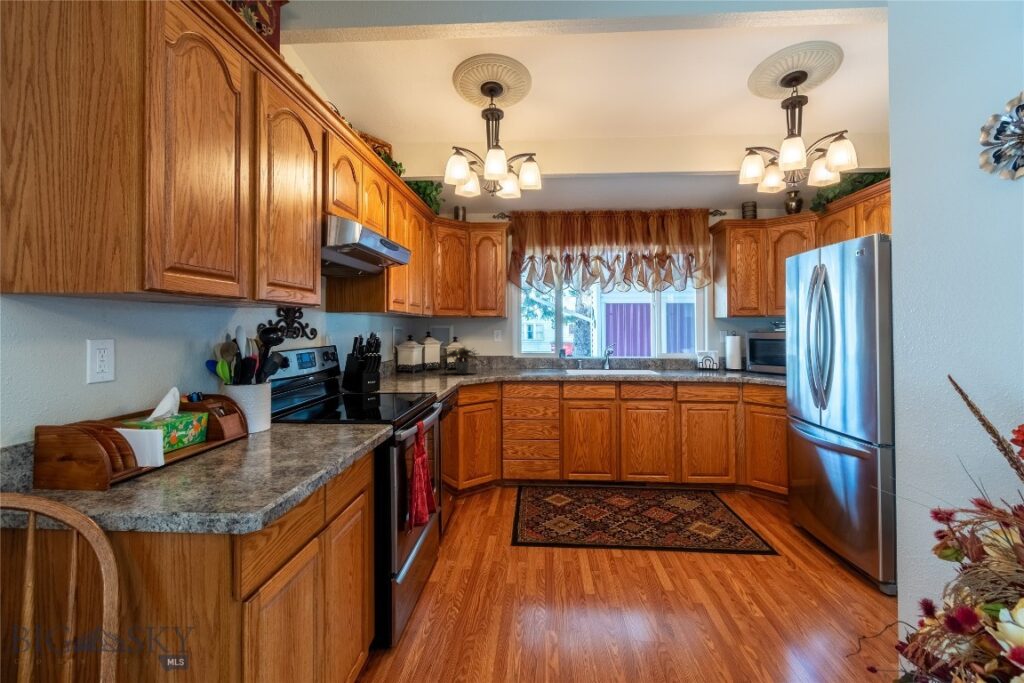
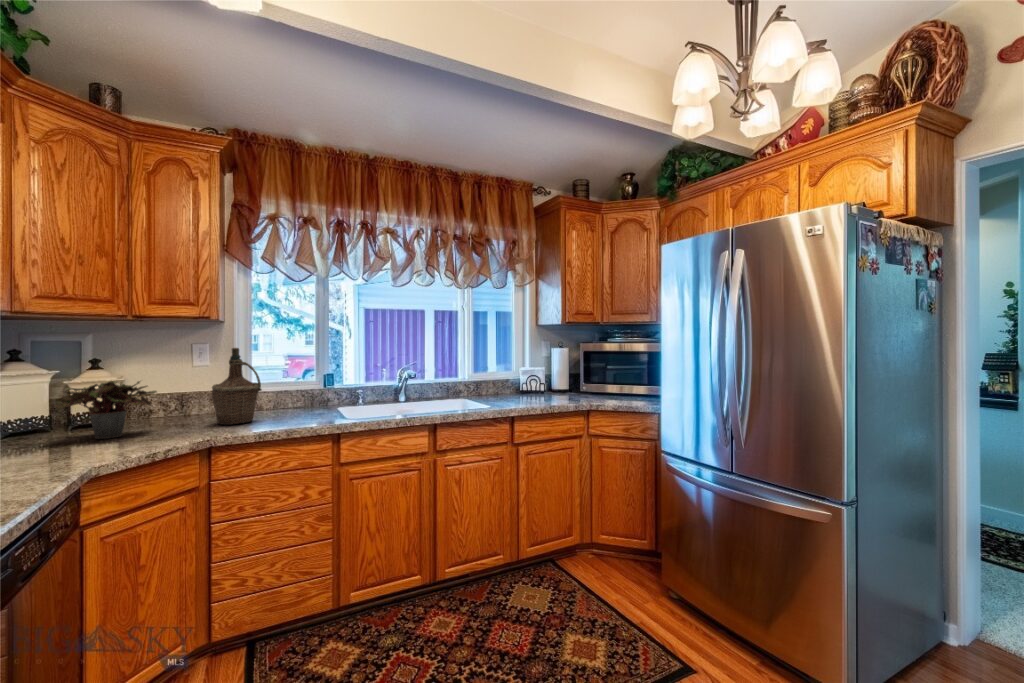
bottle: none [502,332,525,373] -> present [212,348,262,425]

